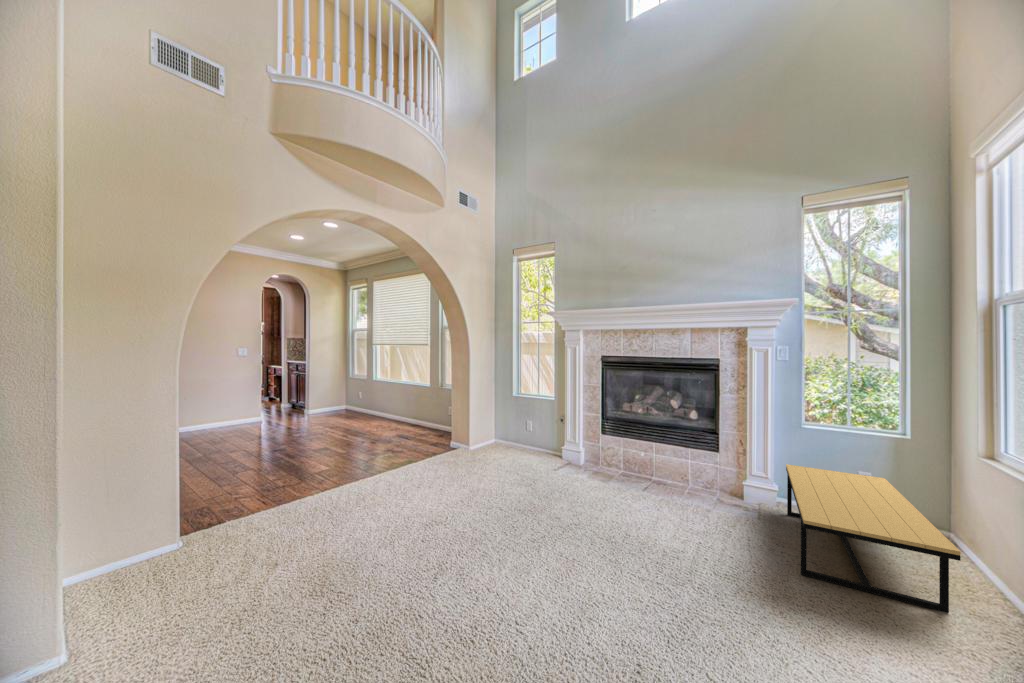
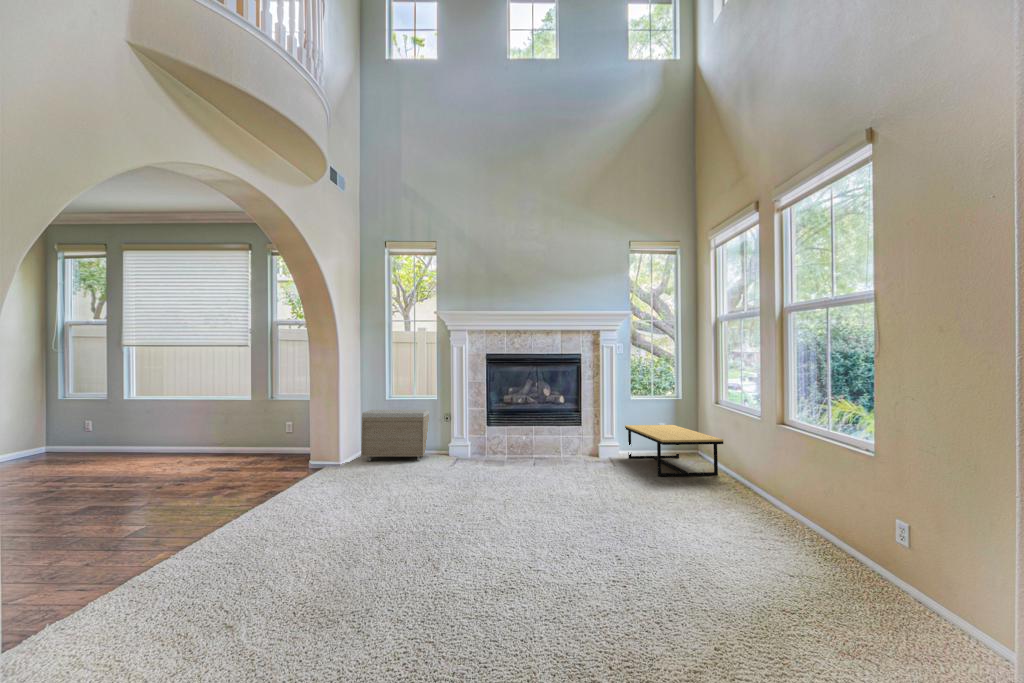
storage bench: none [482,404,548,461] -> present [361,410,430,461]

